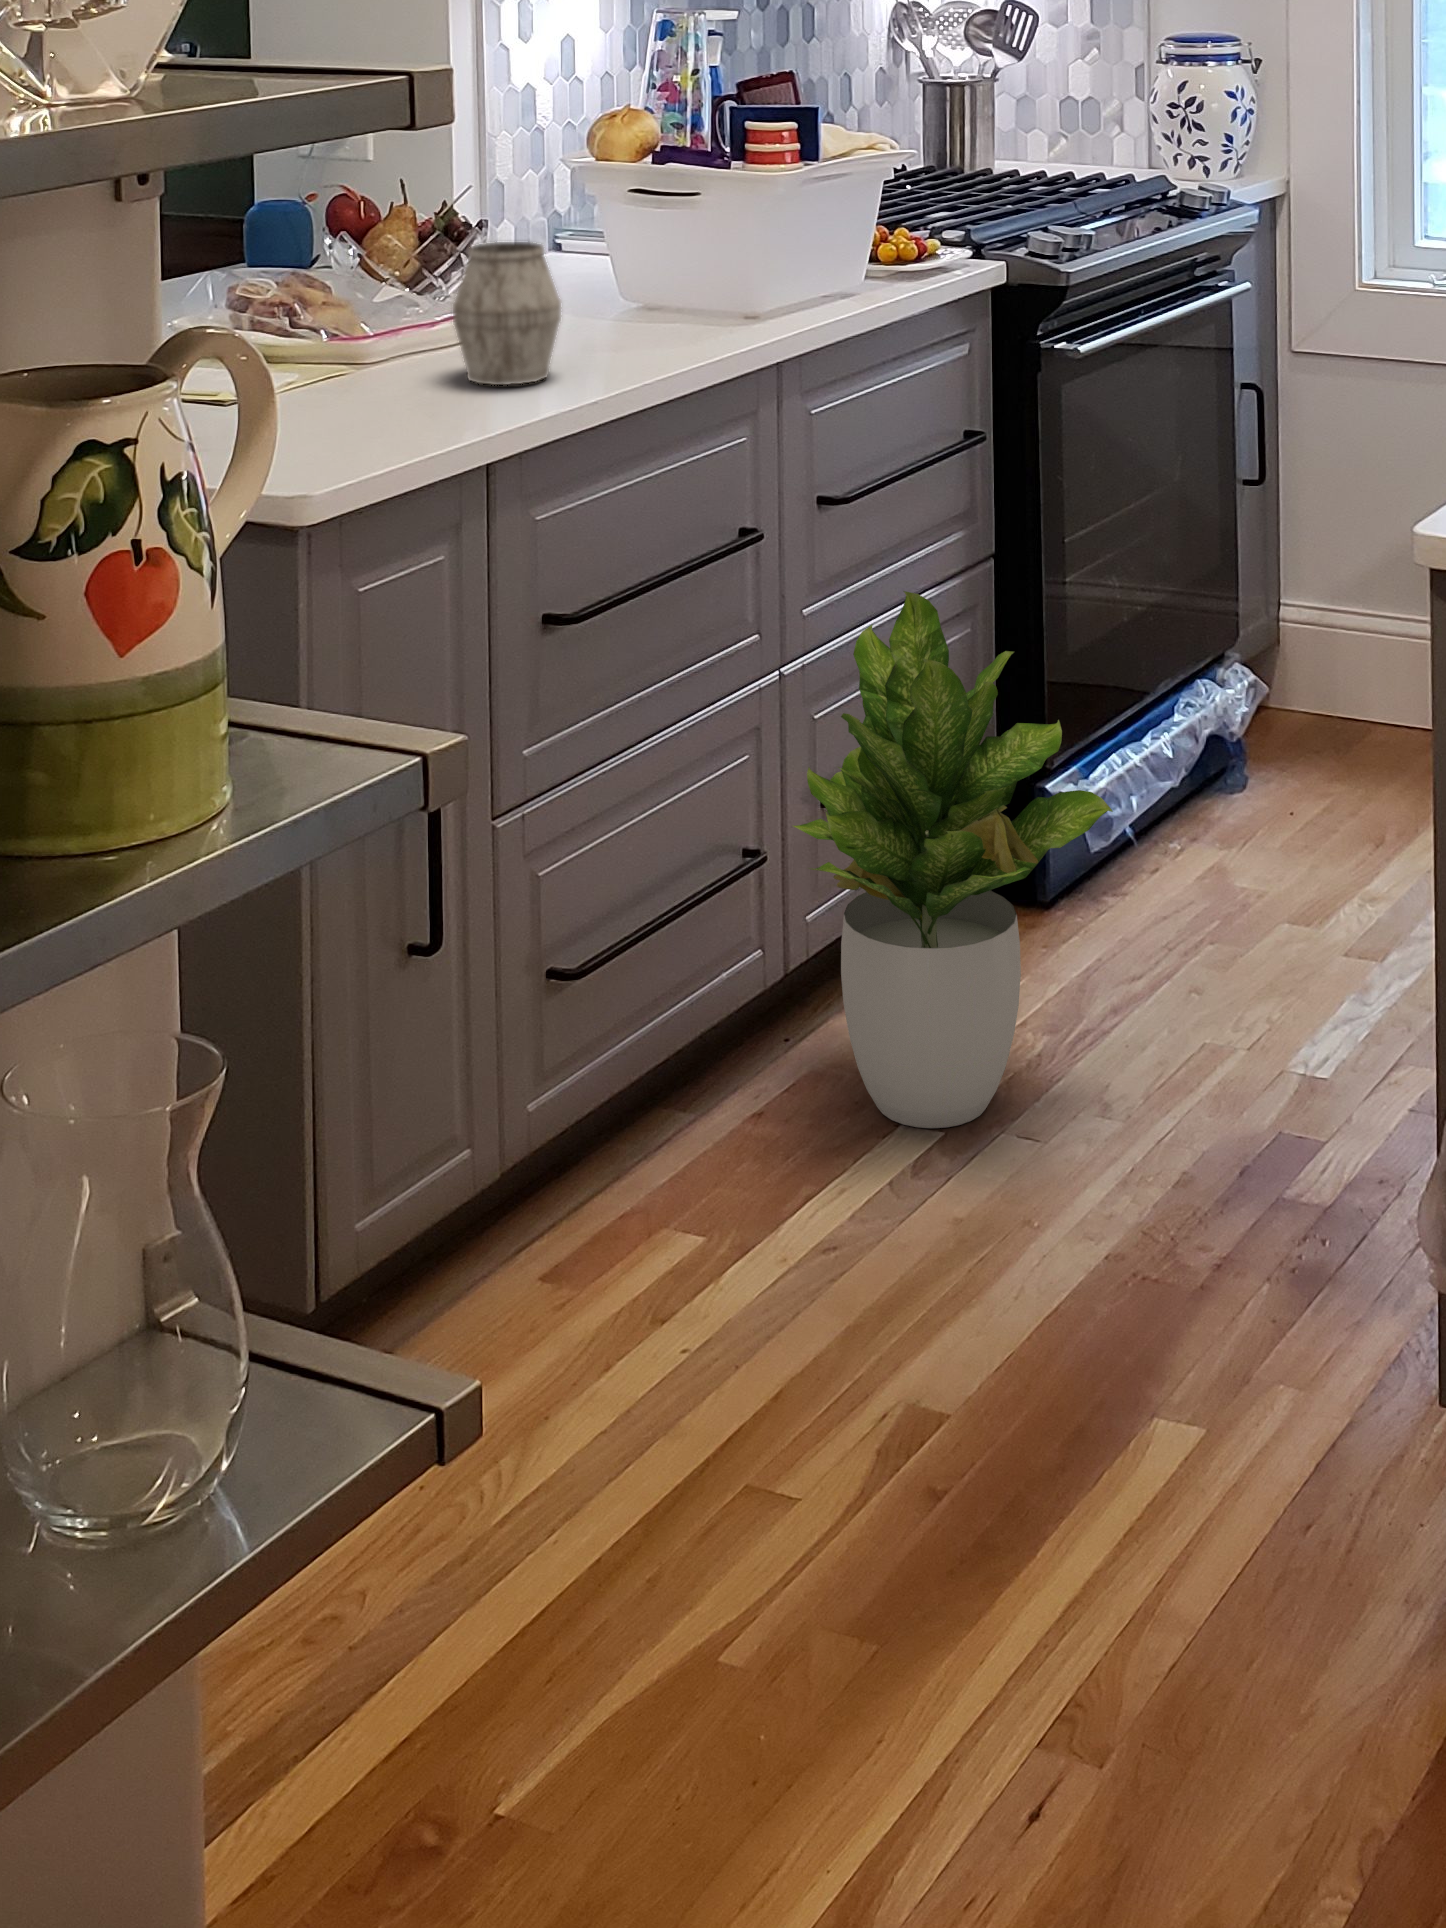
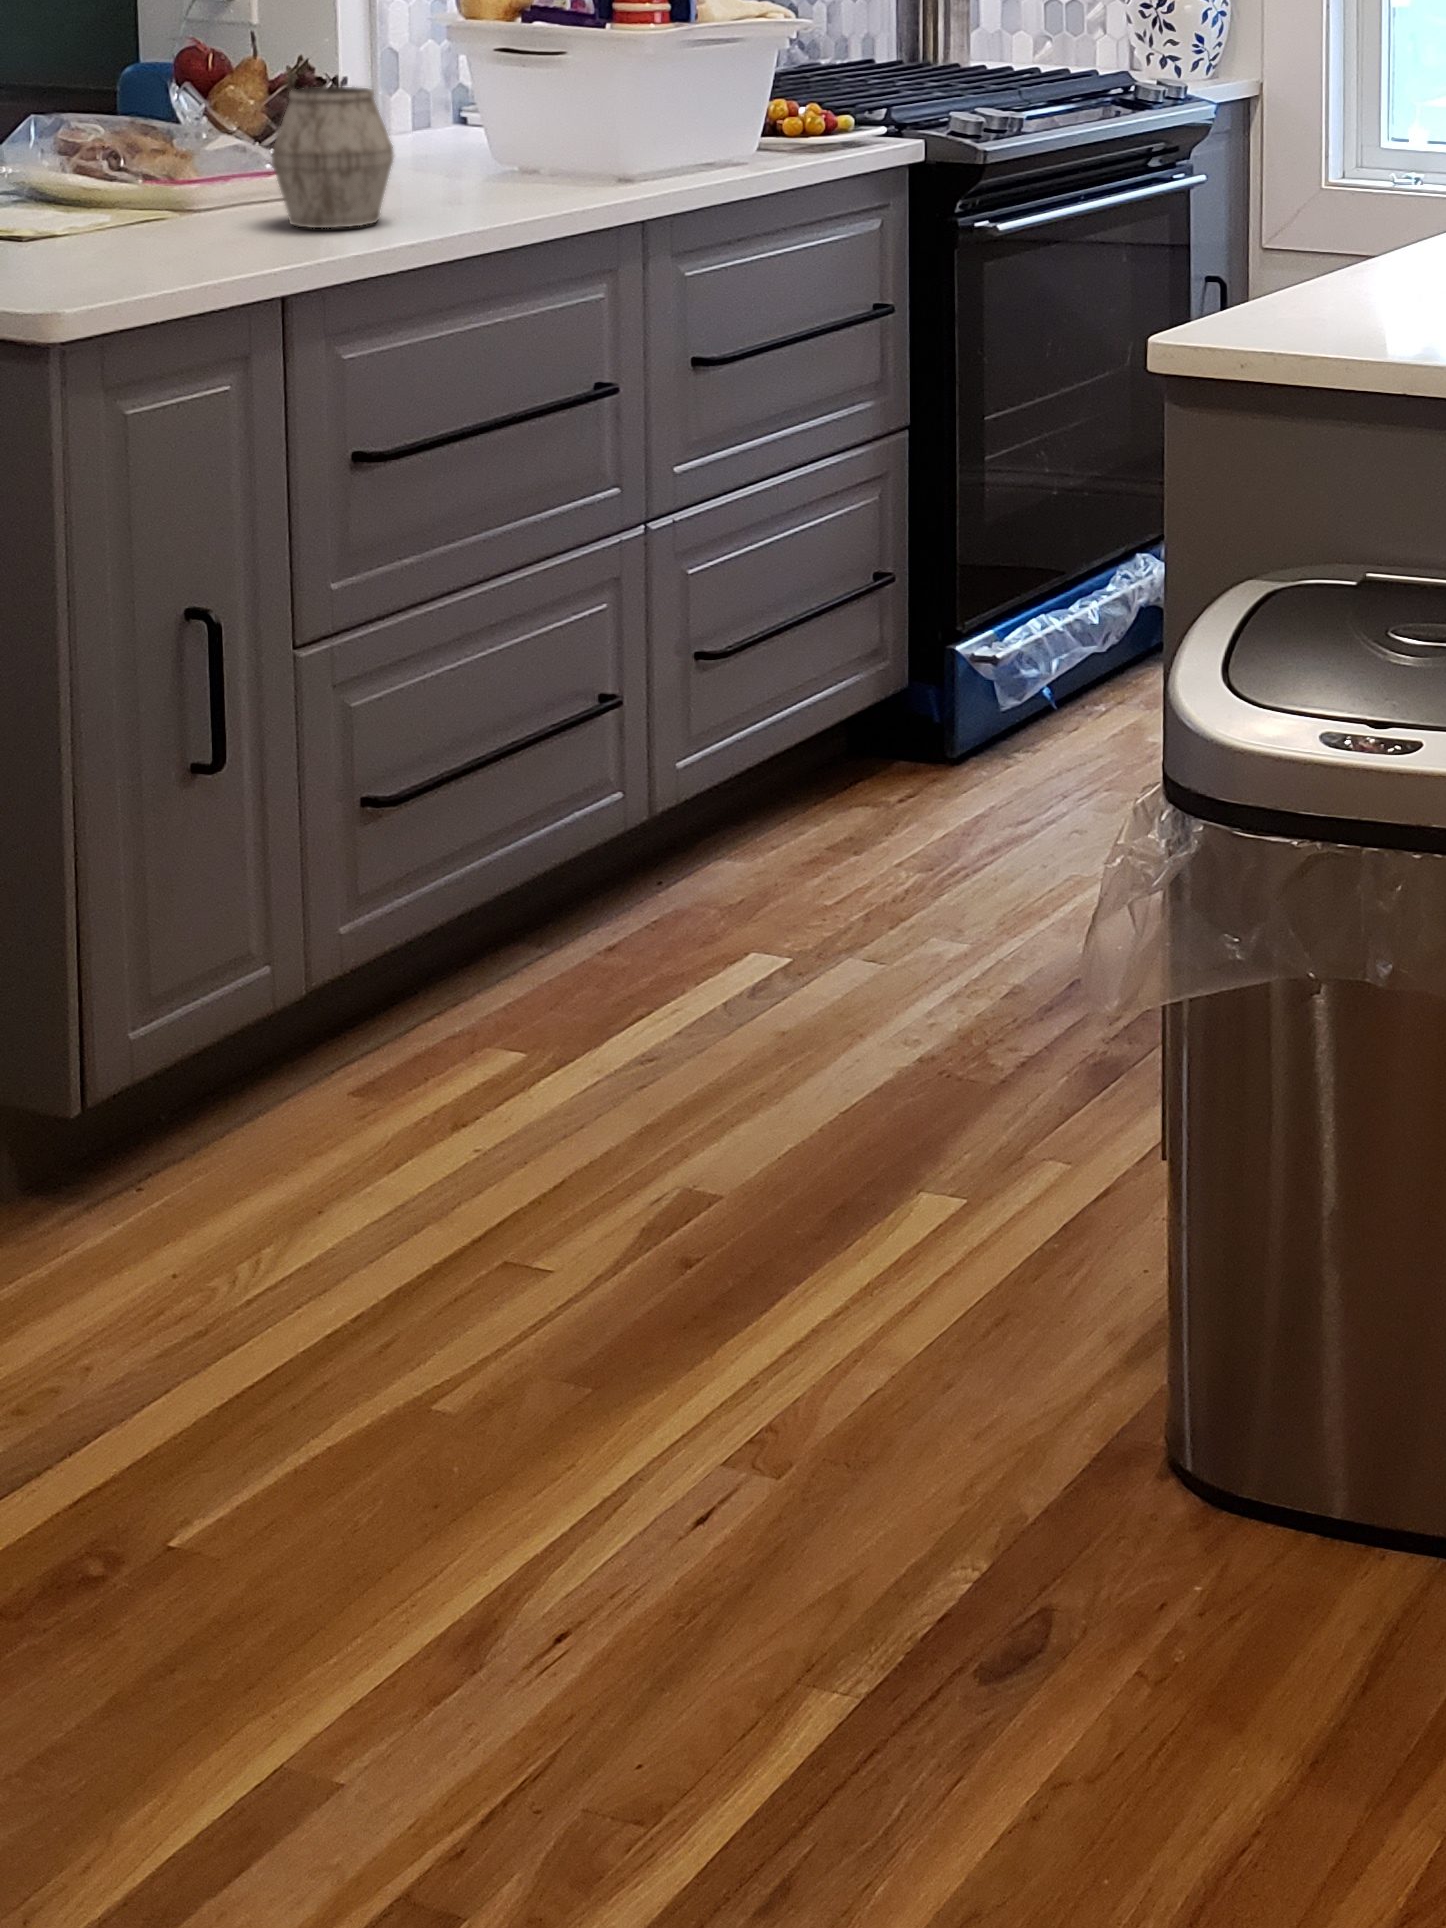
potted plant: present [794,591,1113,1128] -> none [634,442,964,953]

